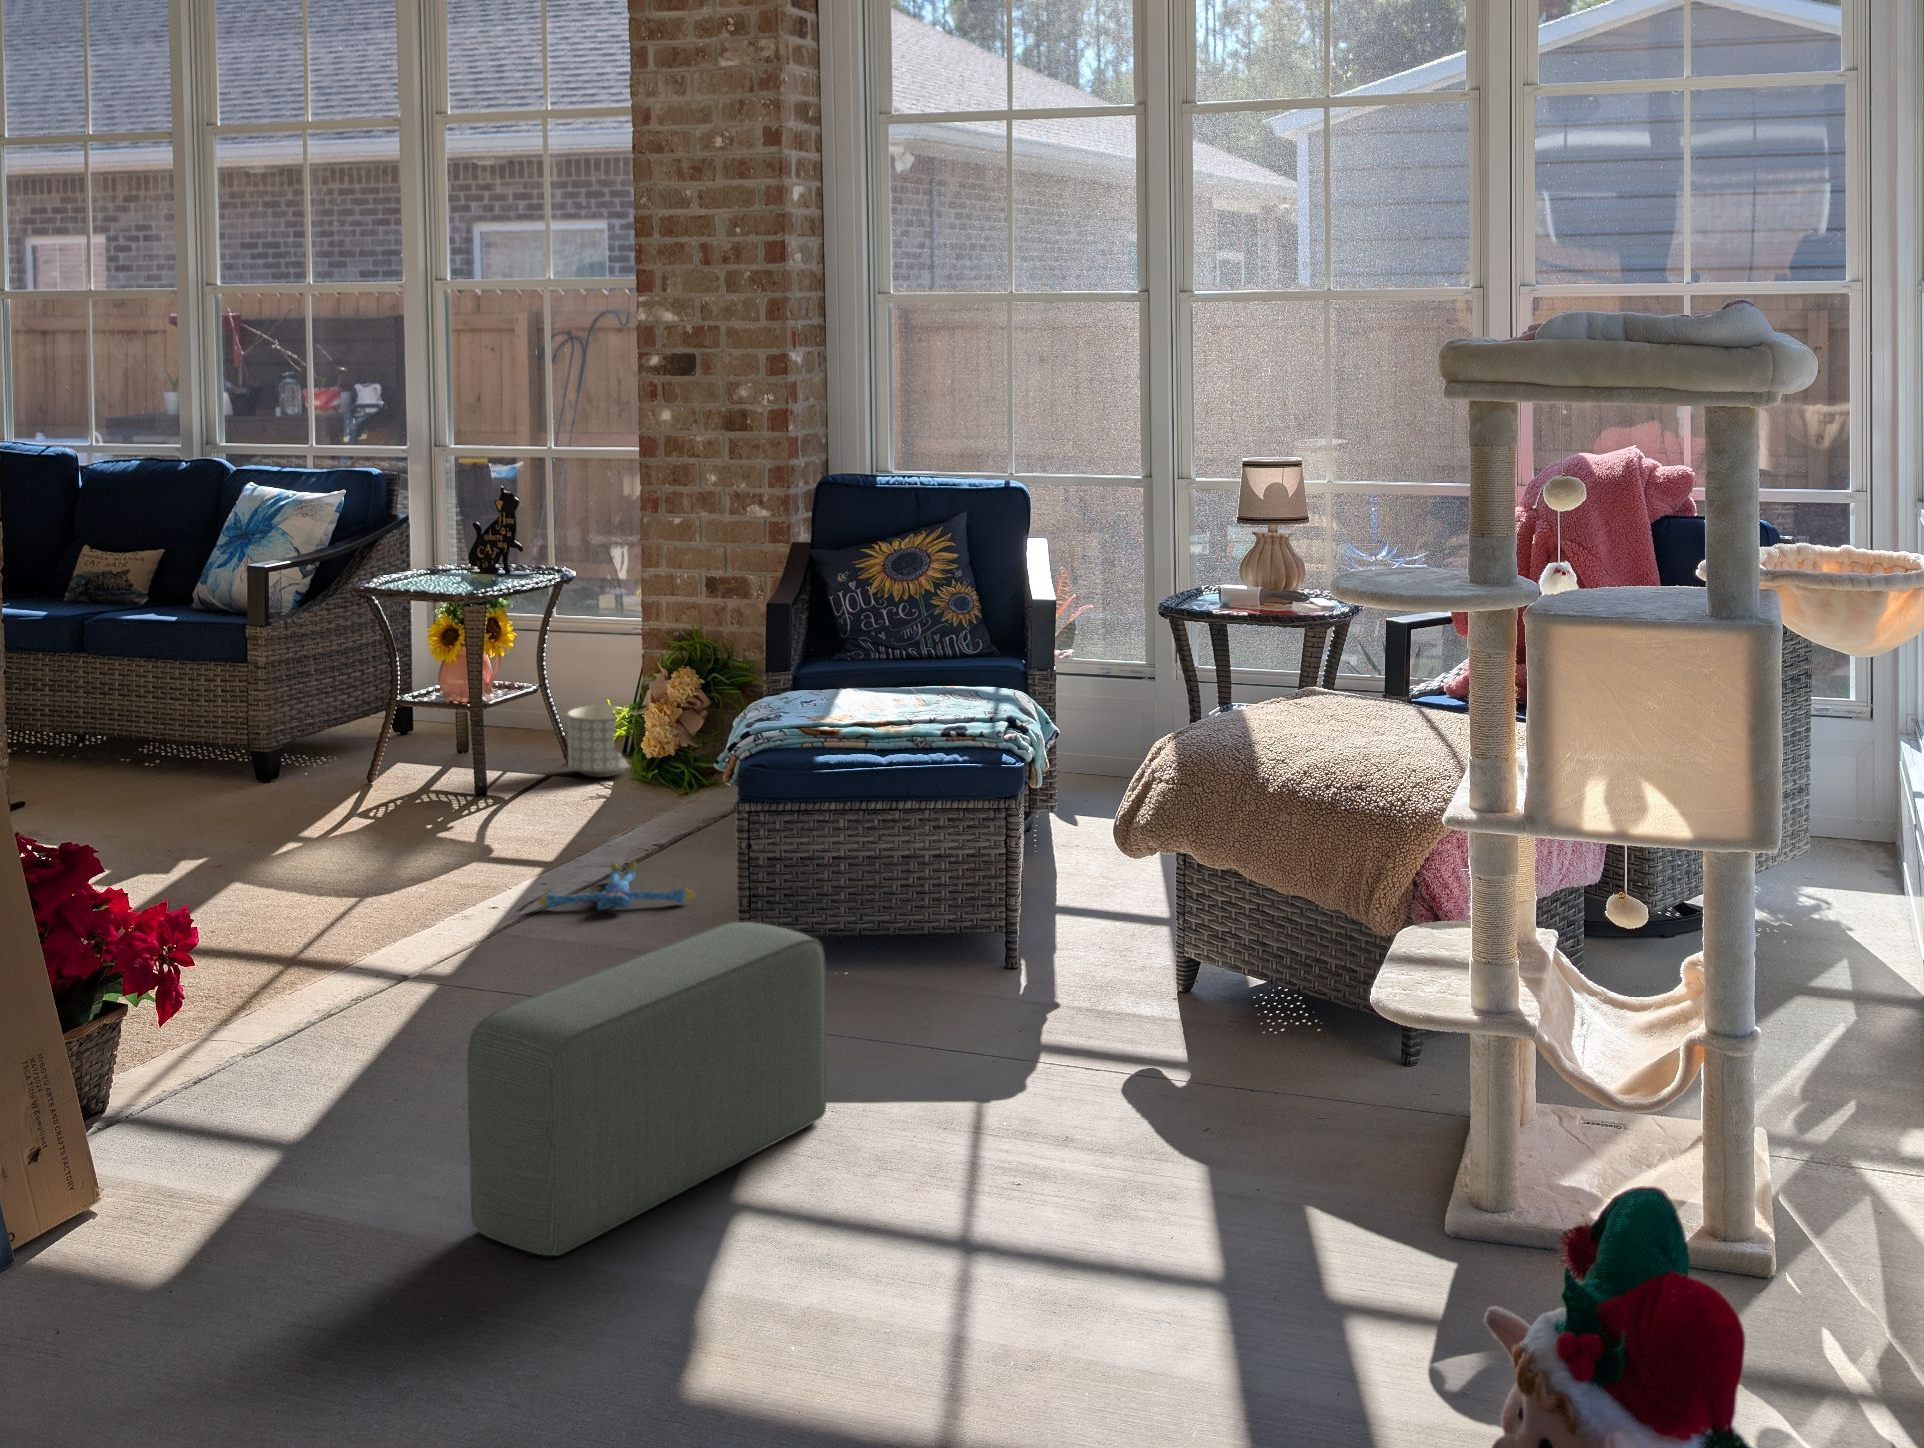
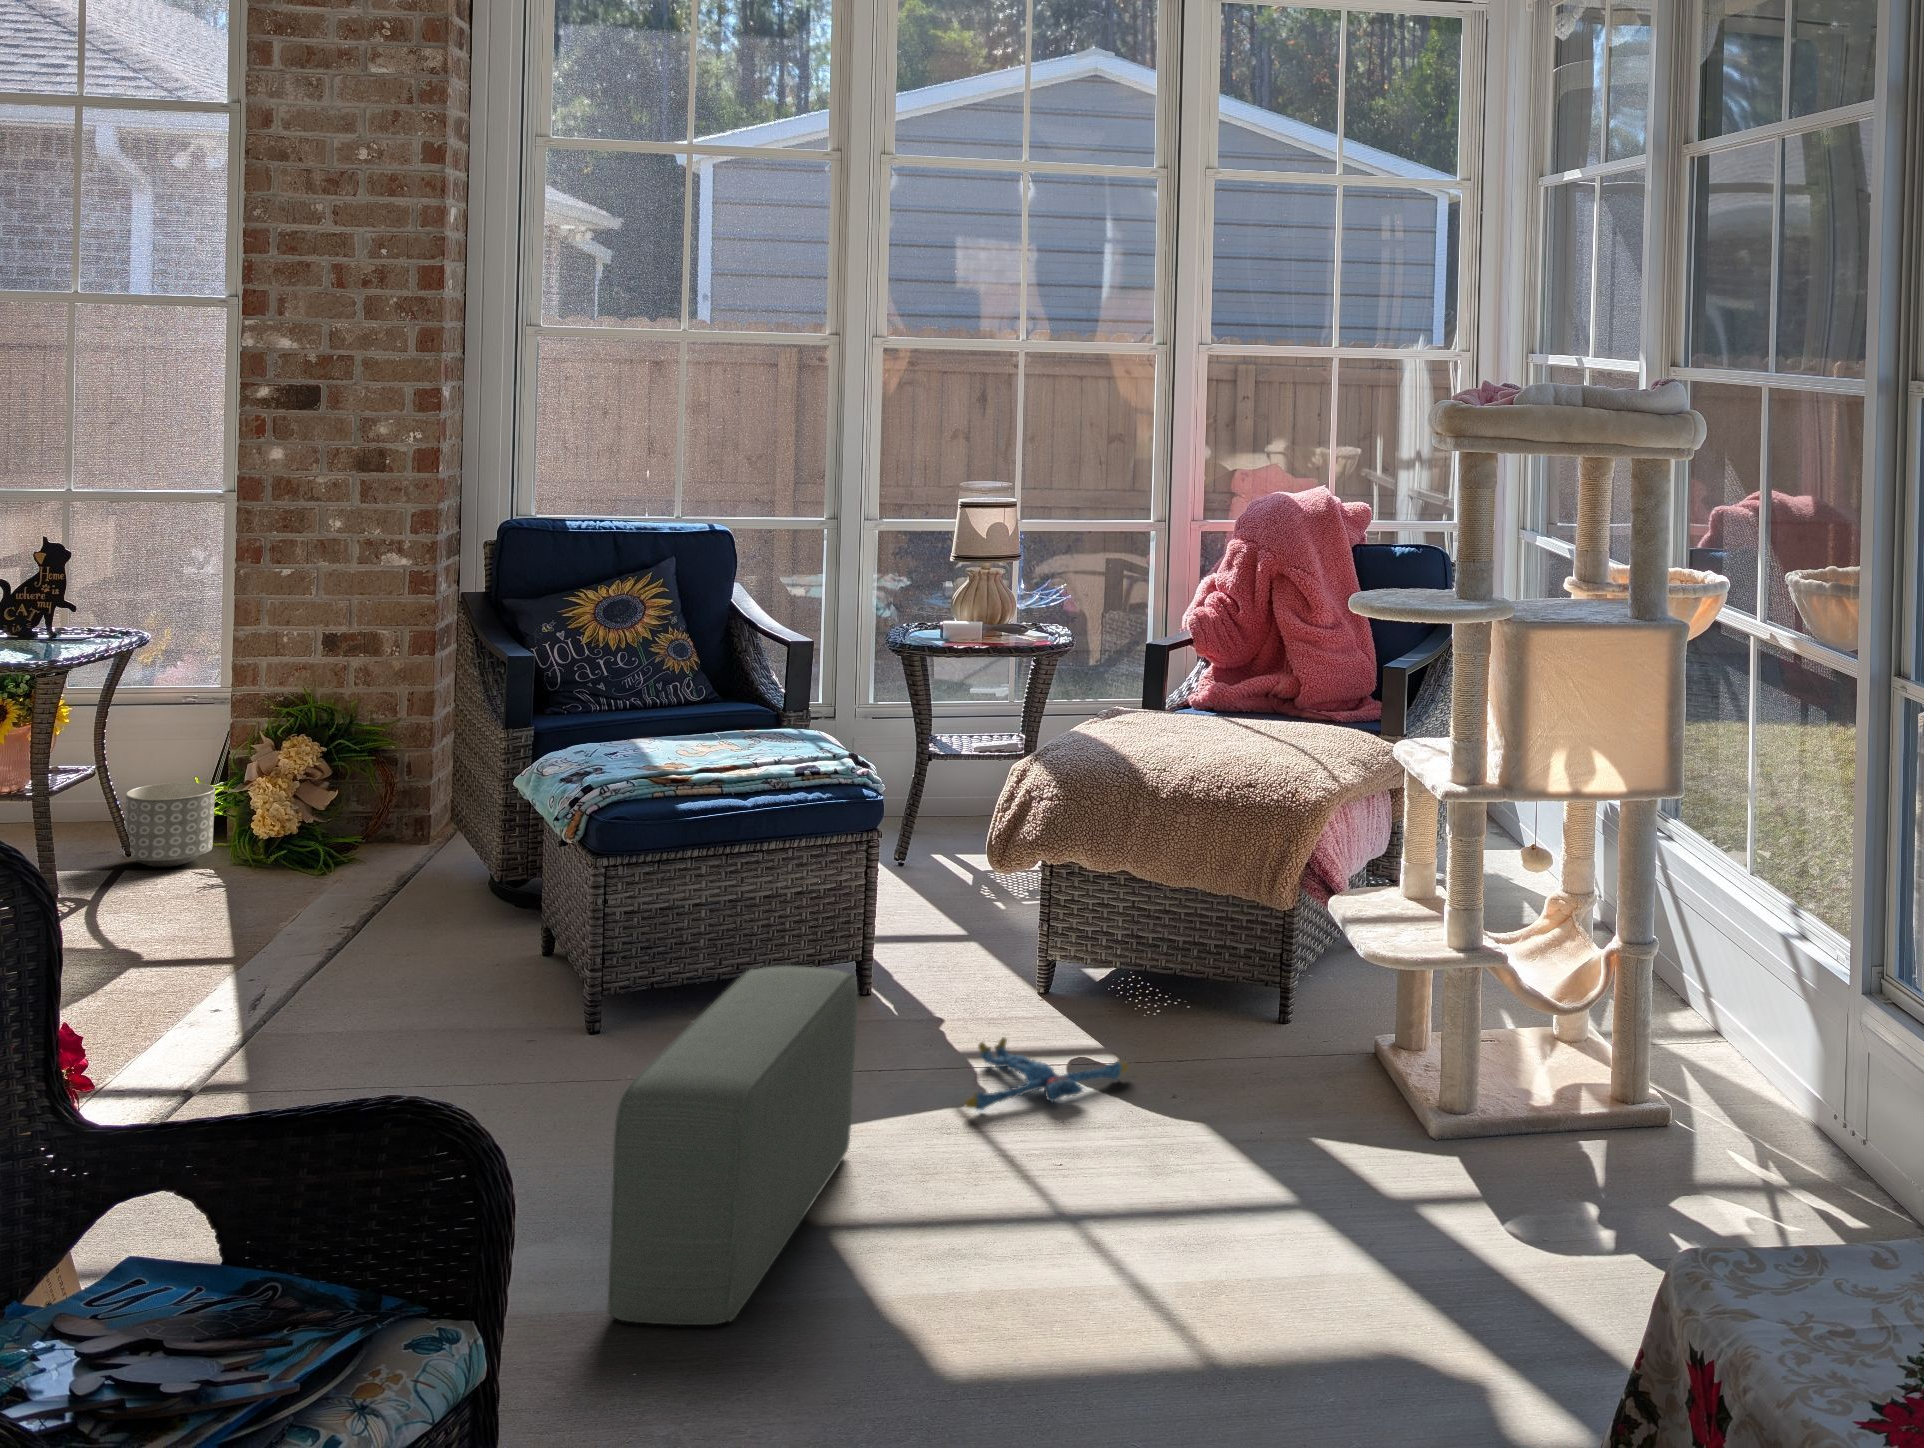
plush toy: present [538,862,694,910] -> present [965,1038,1128,1110]

